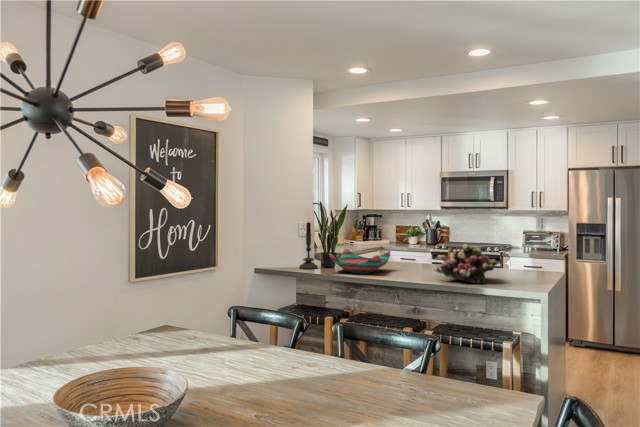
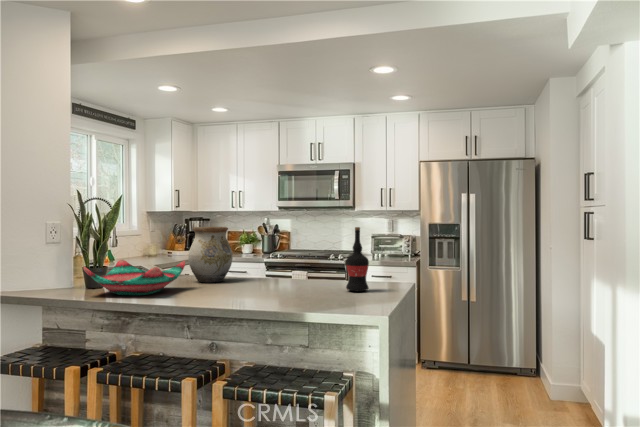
candle: present [299,222,318,269] -> none [45,219,76,292]
vase: none [388,226,419,267] -> present [188,227,233,283]
wine bottle: none [511,230,529,277] -> present [346,227,369,291]
flower arrangement: present [433,244,497,284] -> none [234,248,324,305]

